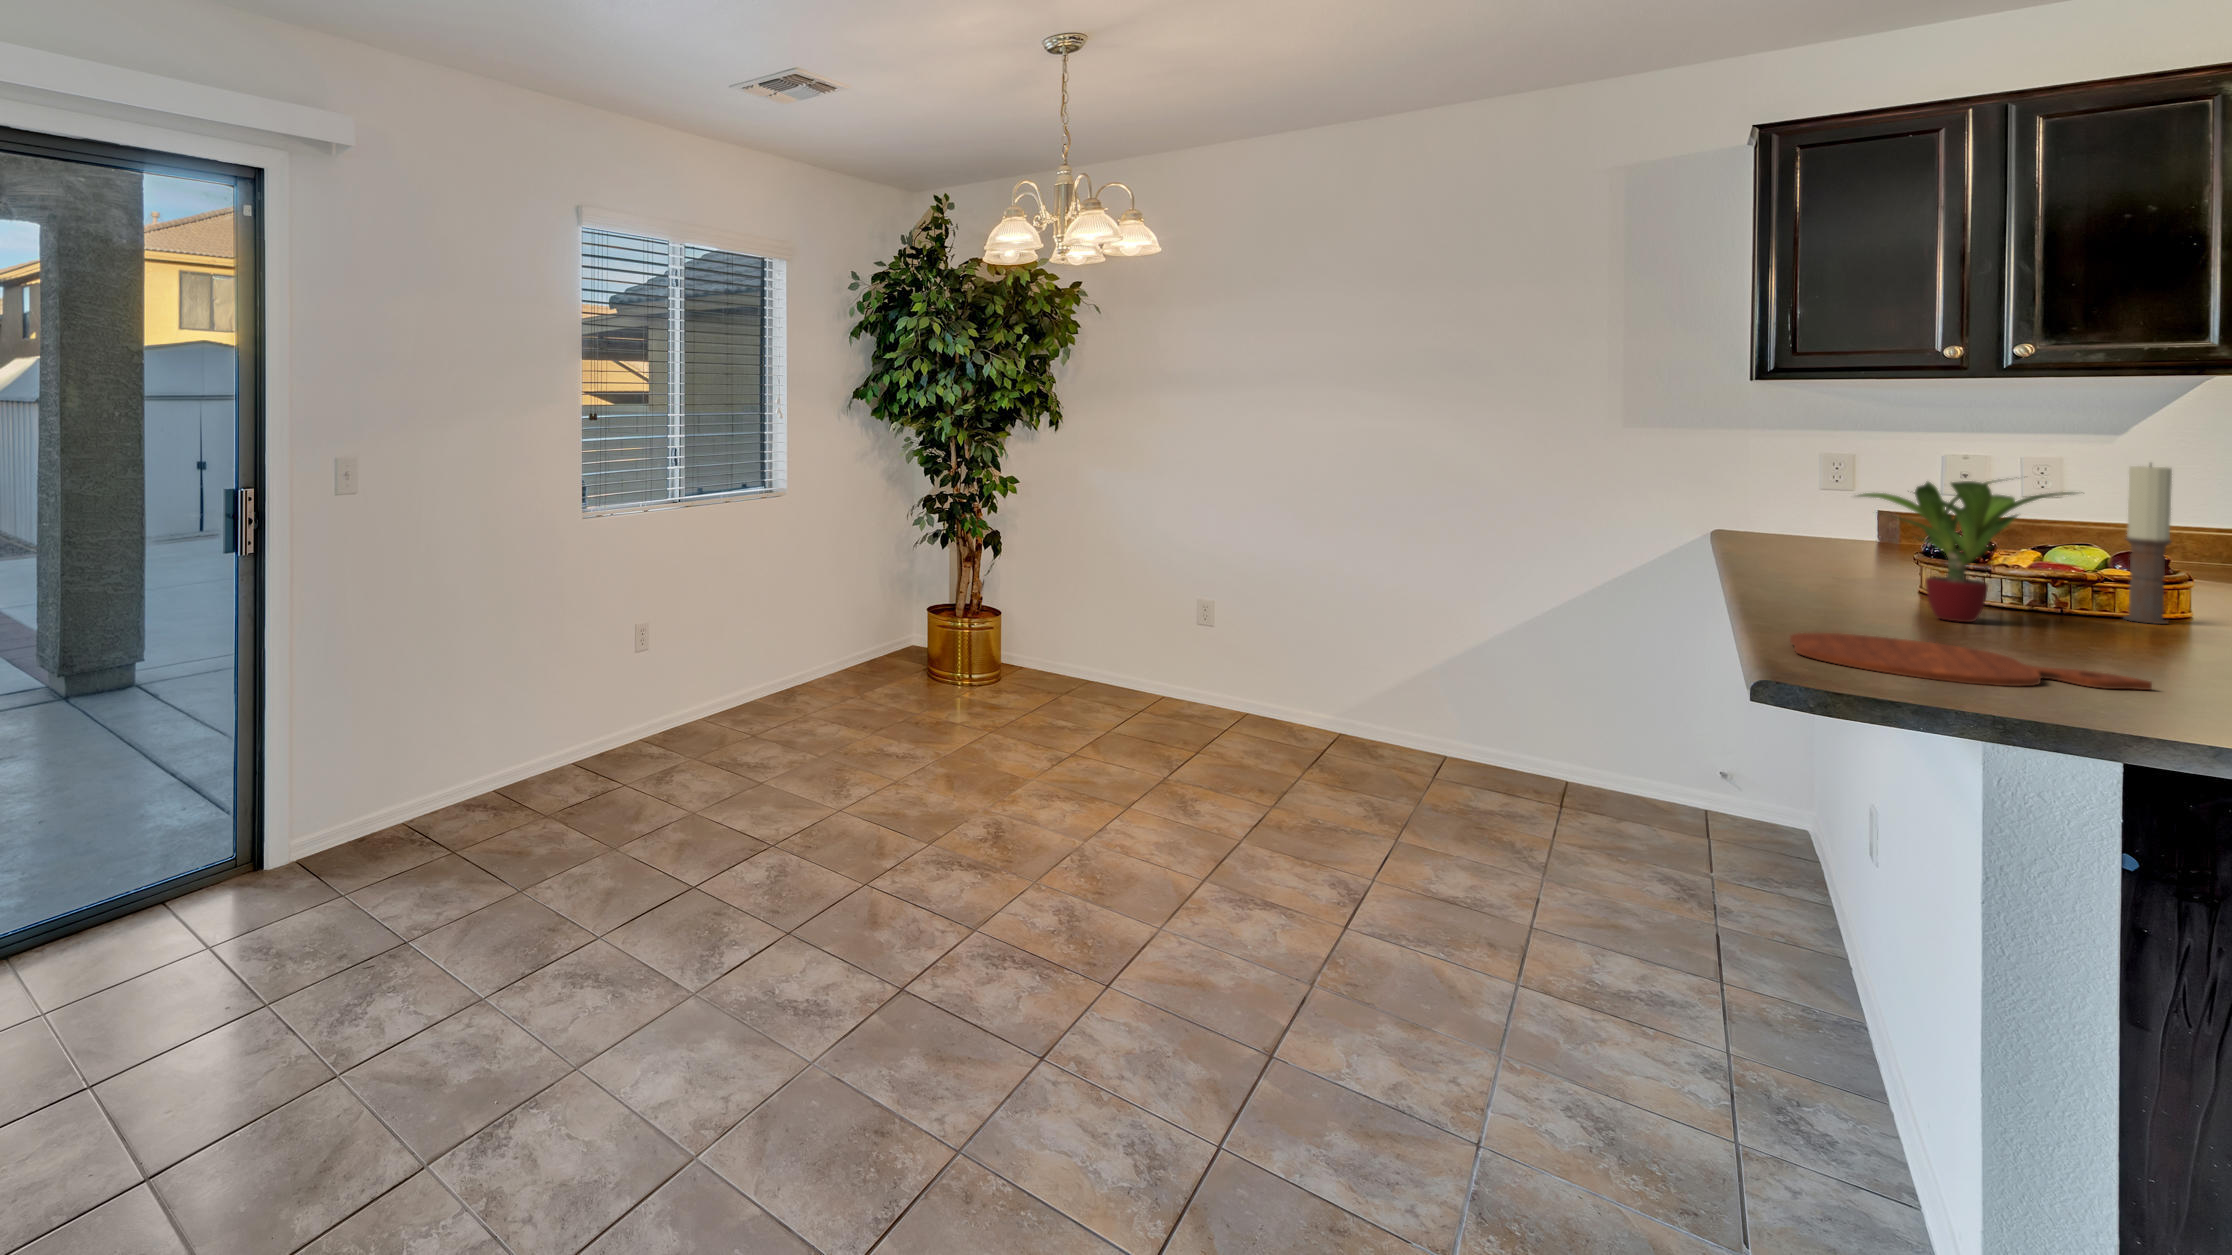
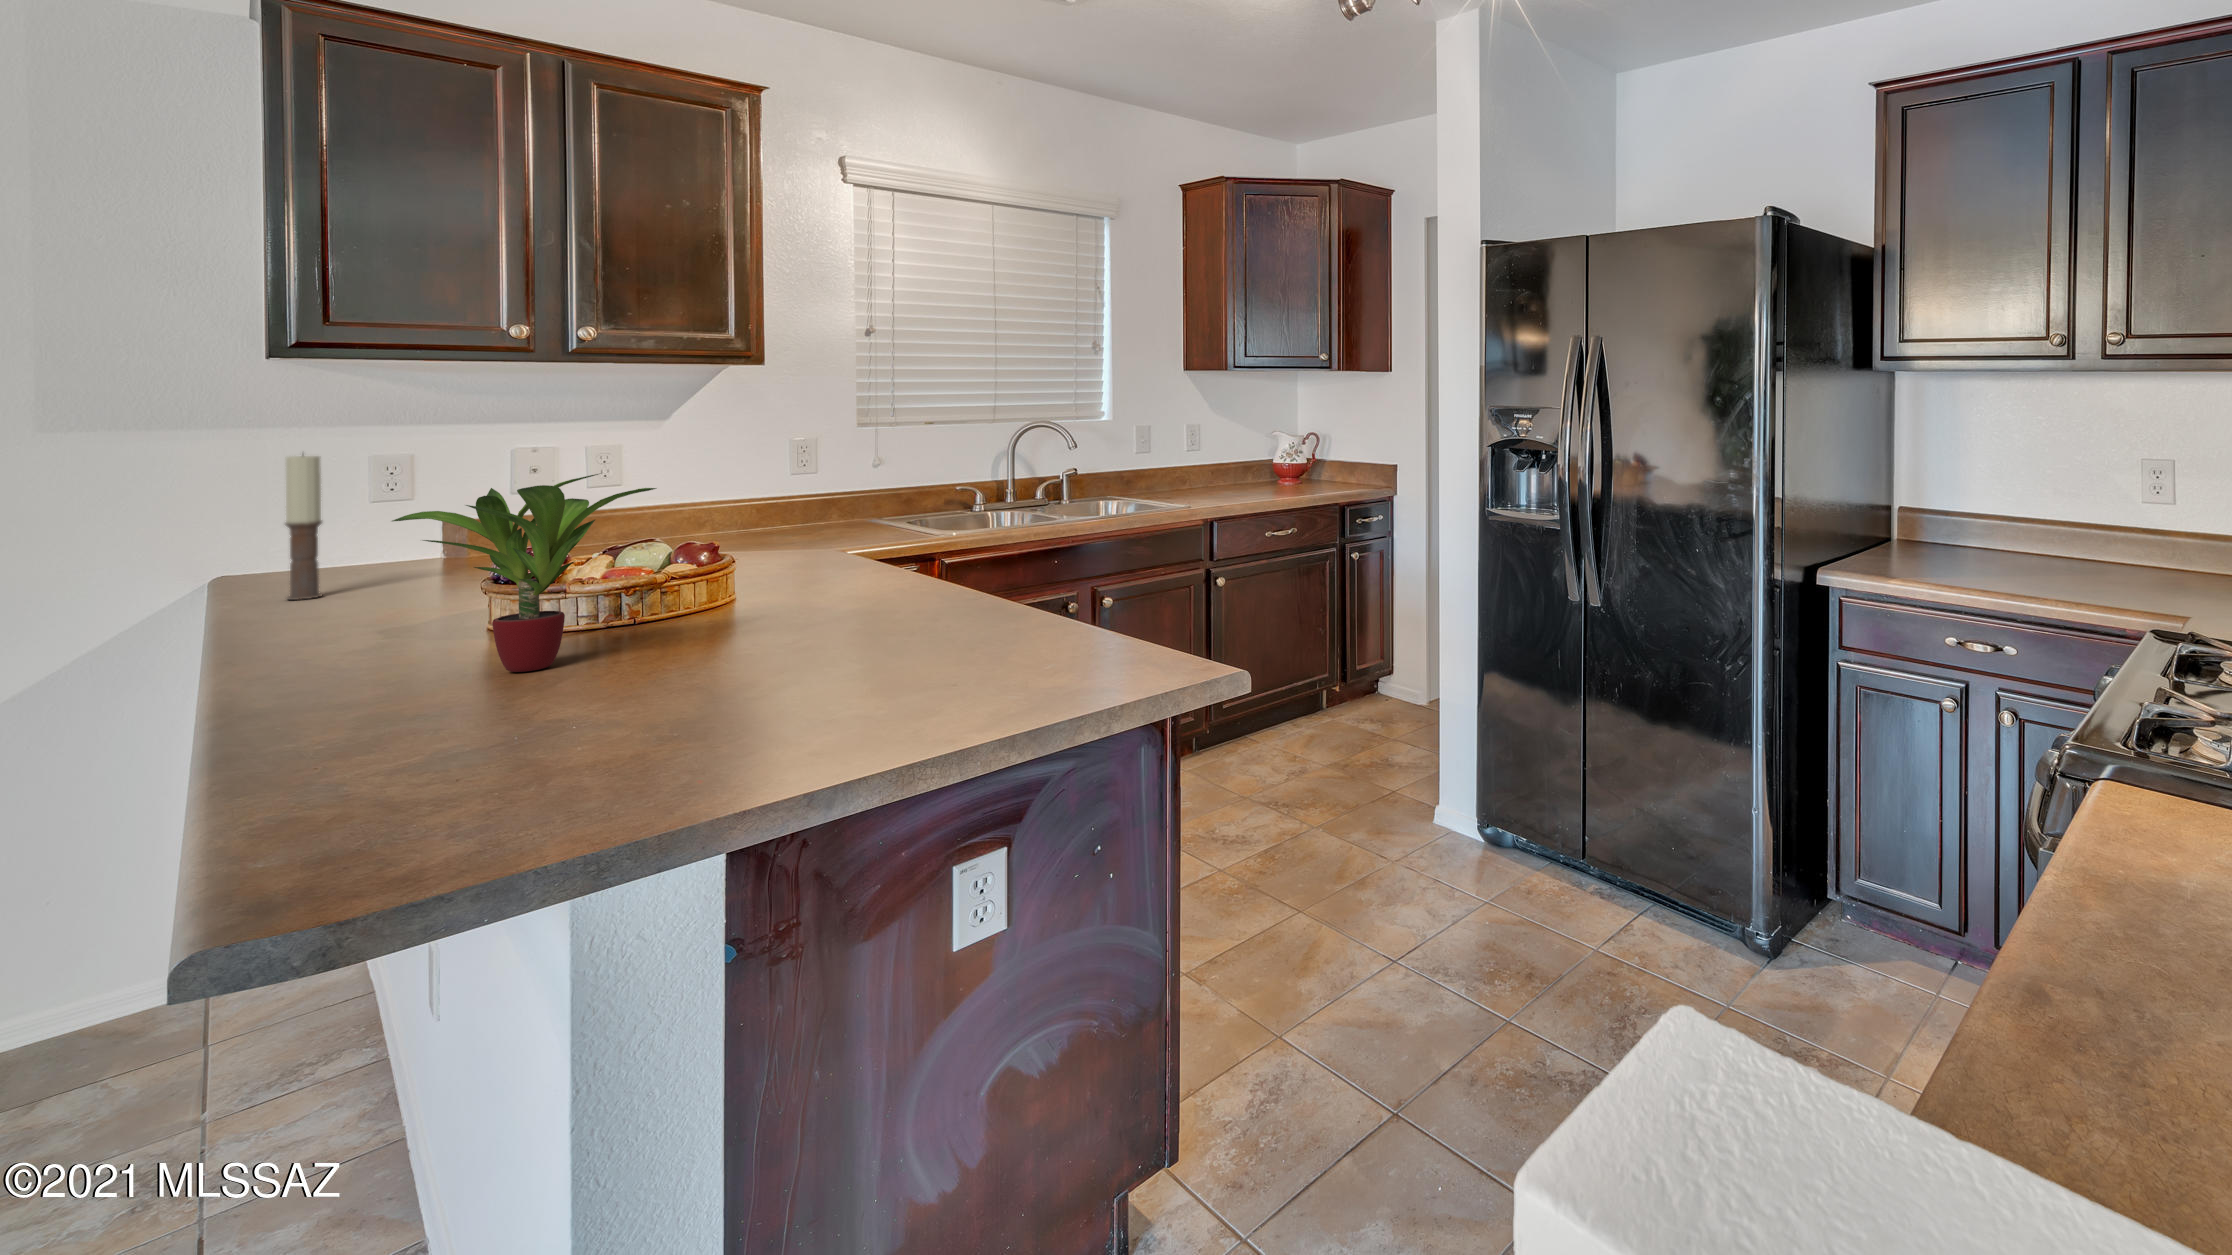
candle: present [2124,465,2172,624] -> present [285,455,322,600]
cutting board: present [1790,633,2152,690] -> none [272,711,738,833]

